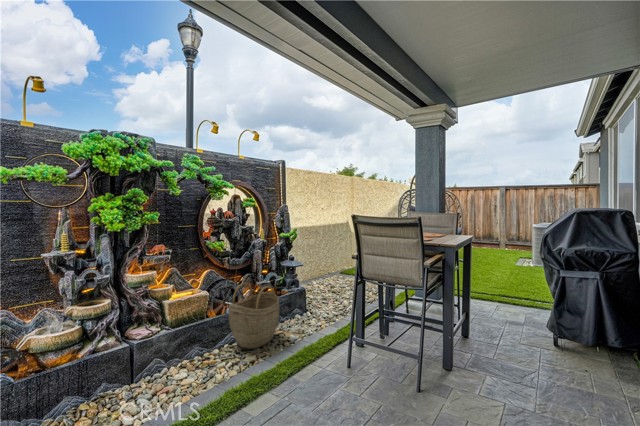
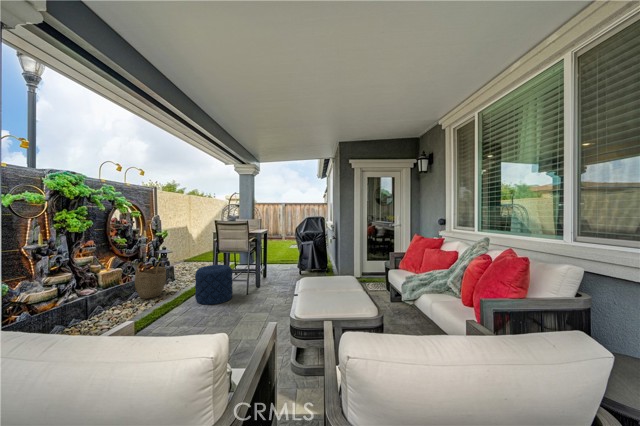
pouf: none [303,309,381,408] -> present [195,265,233,305]

